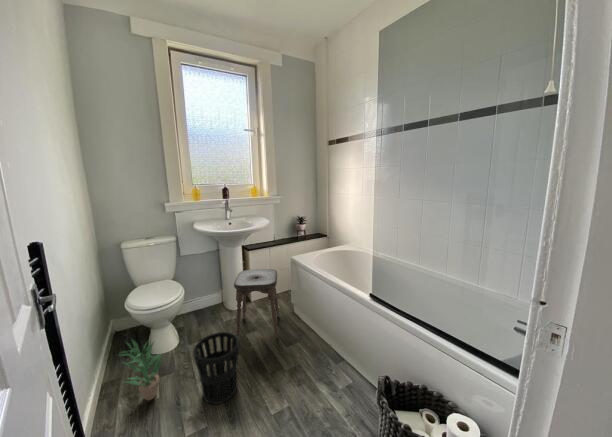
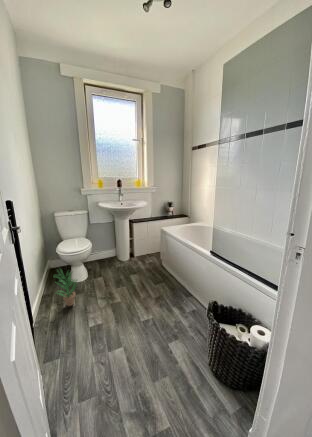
stool: present [234,269,279,339] -> none [122,235,152,280]
wastebasket: present [193,332,239,404] -> none [95,270,123,312]

